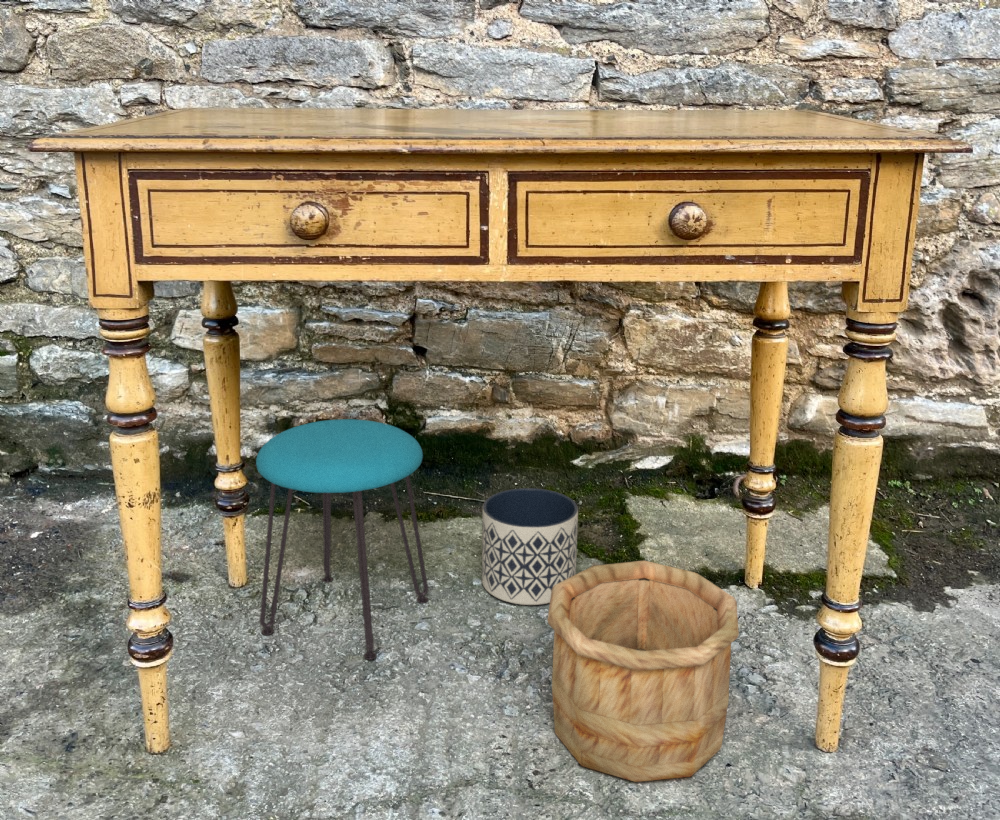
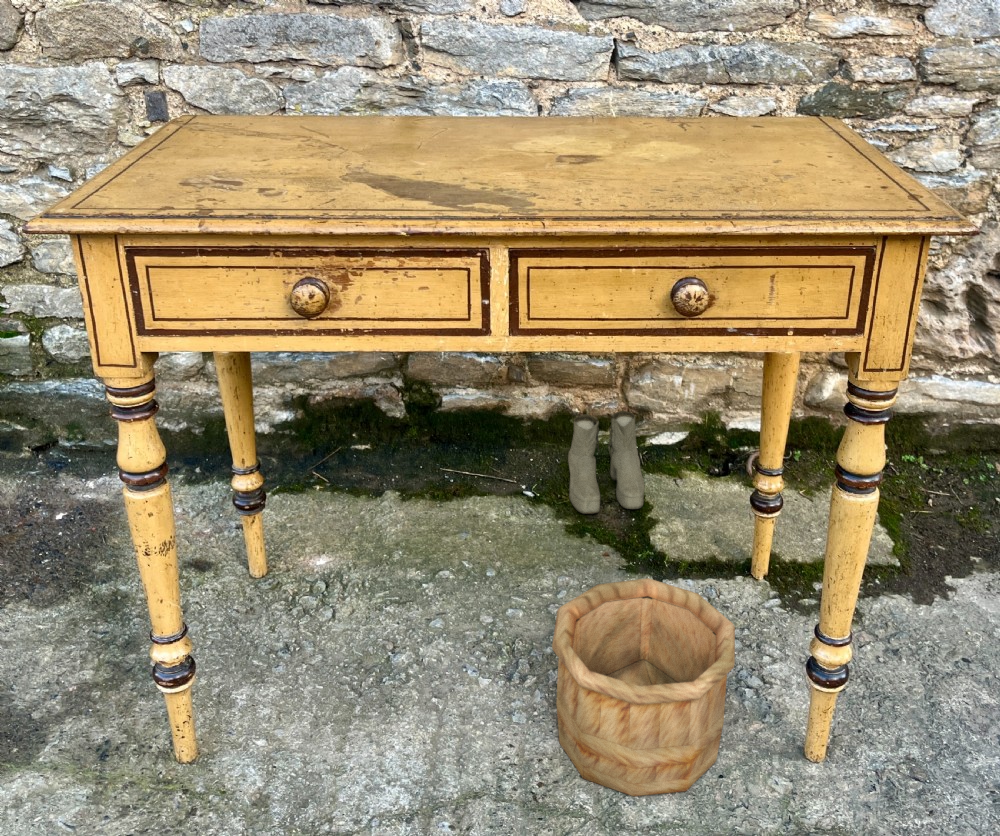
stool: present [256,419,428,660] -> none [271,424,441,661]
boots: none [558,431,634,530] -> present [568,411,644,514]
planter: present [482,488,578,605] -> none [493,482,587,600]

